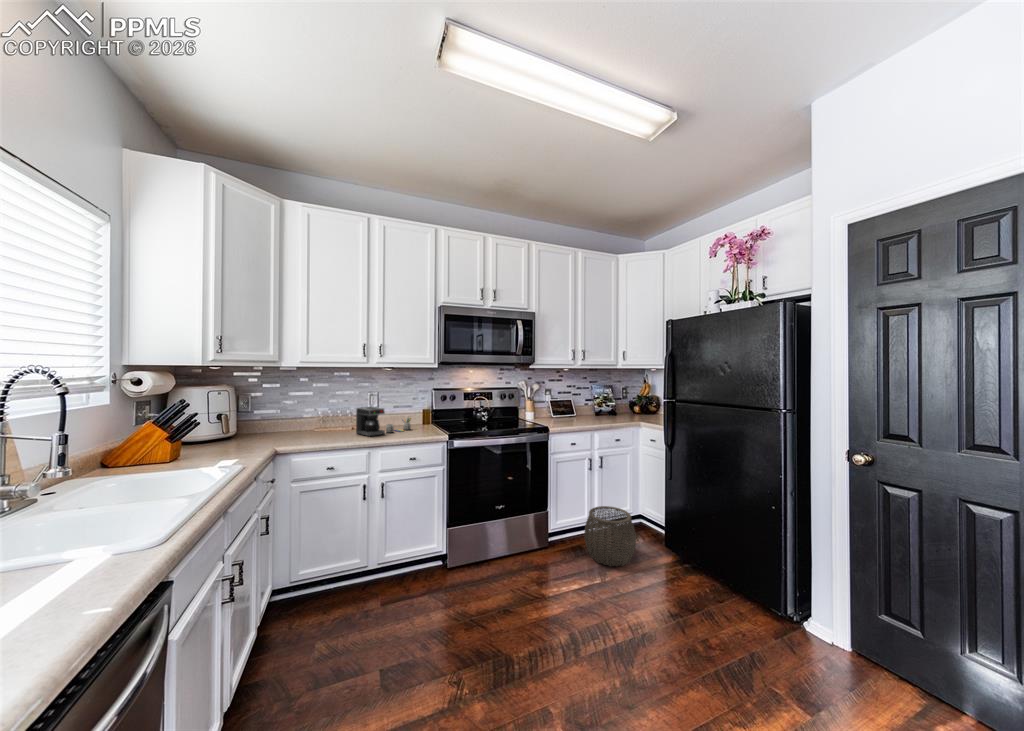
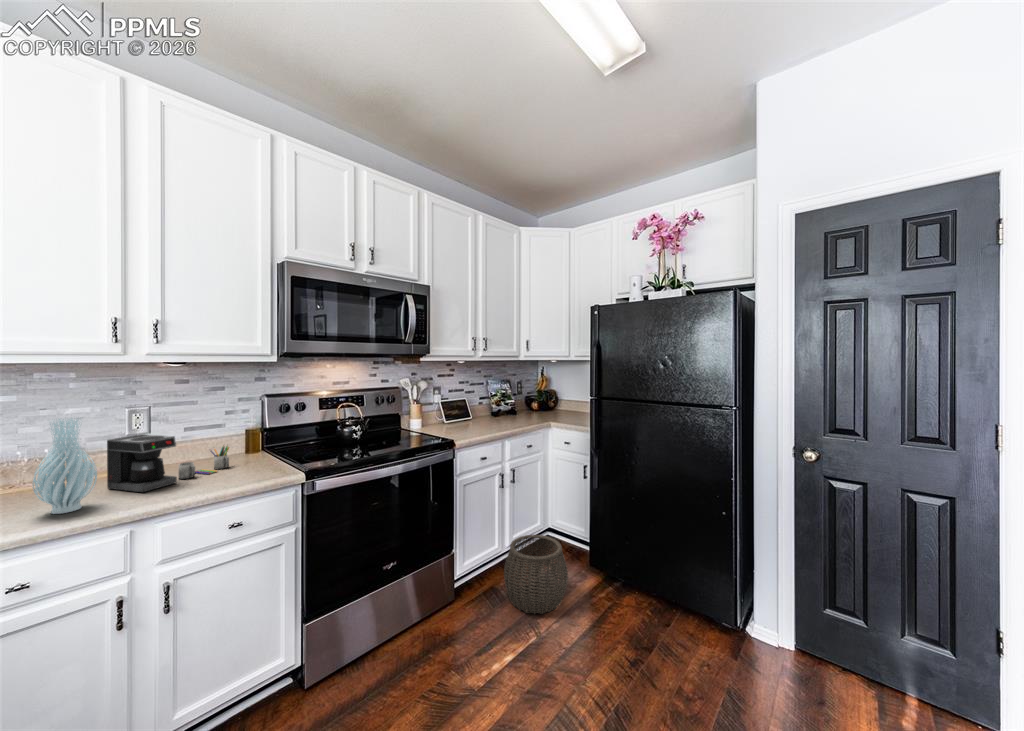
vase: none [328,394,351,441] -> present [33,418,97,514]

